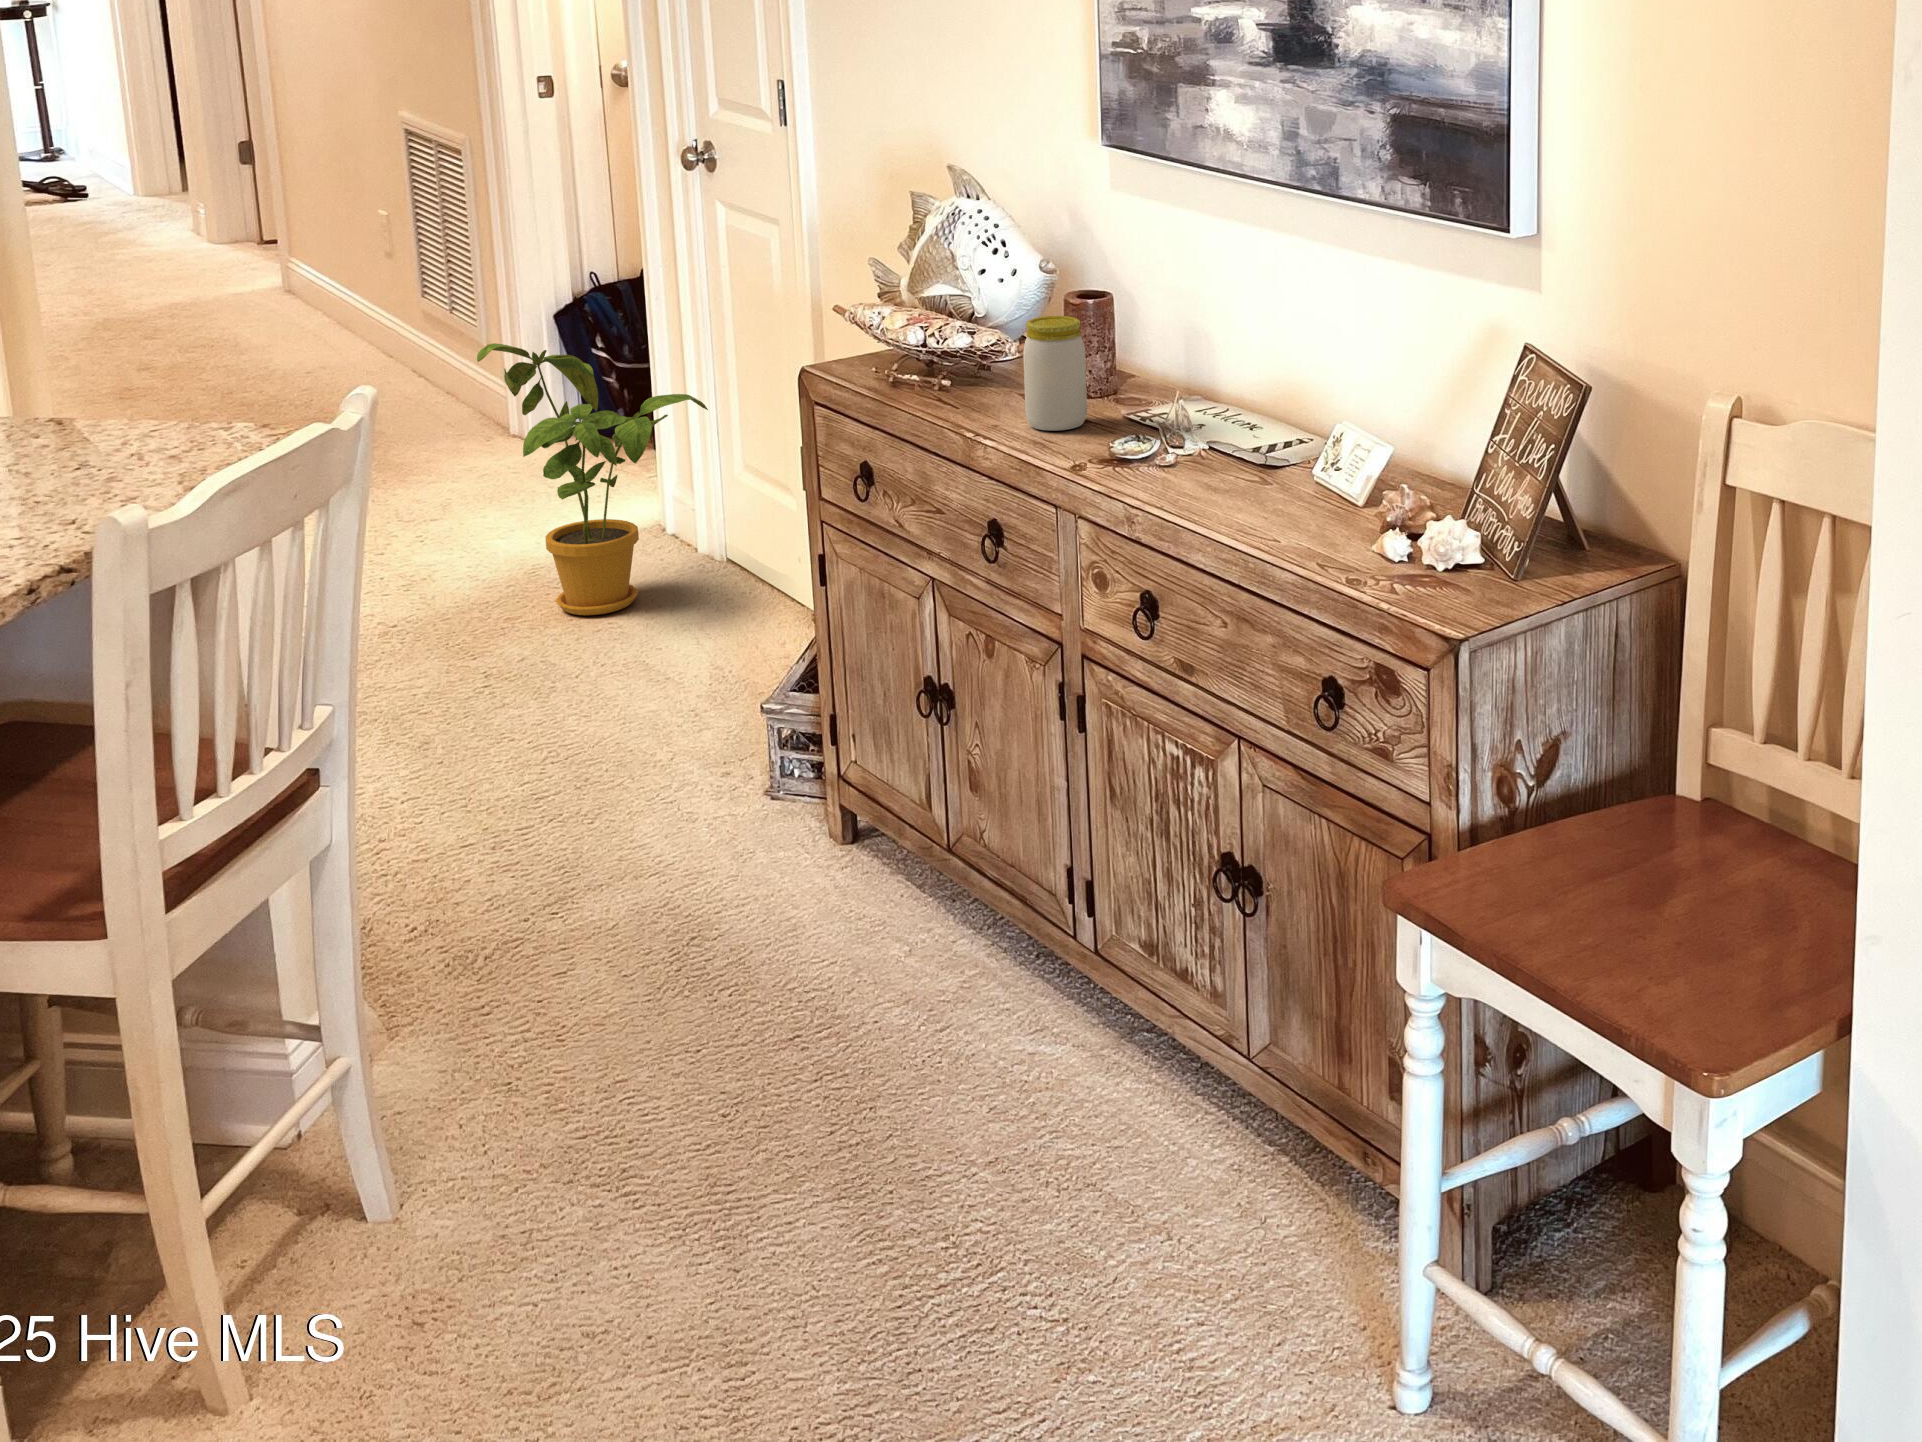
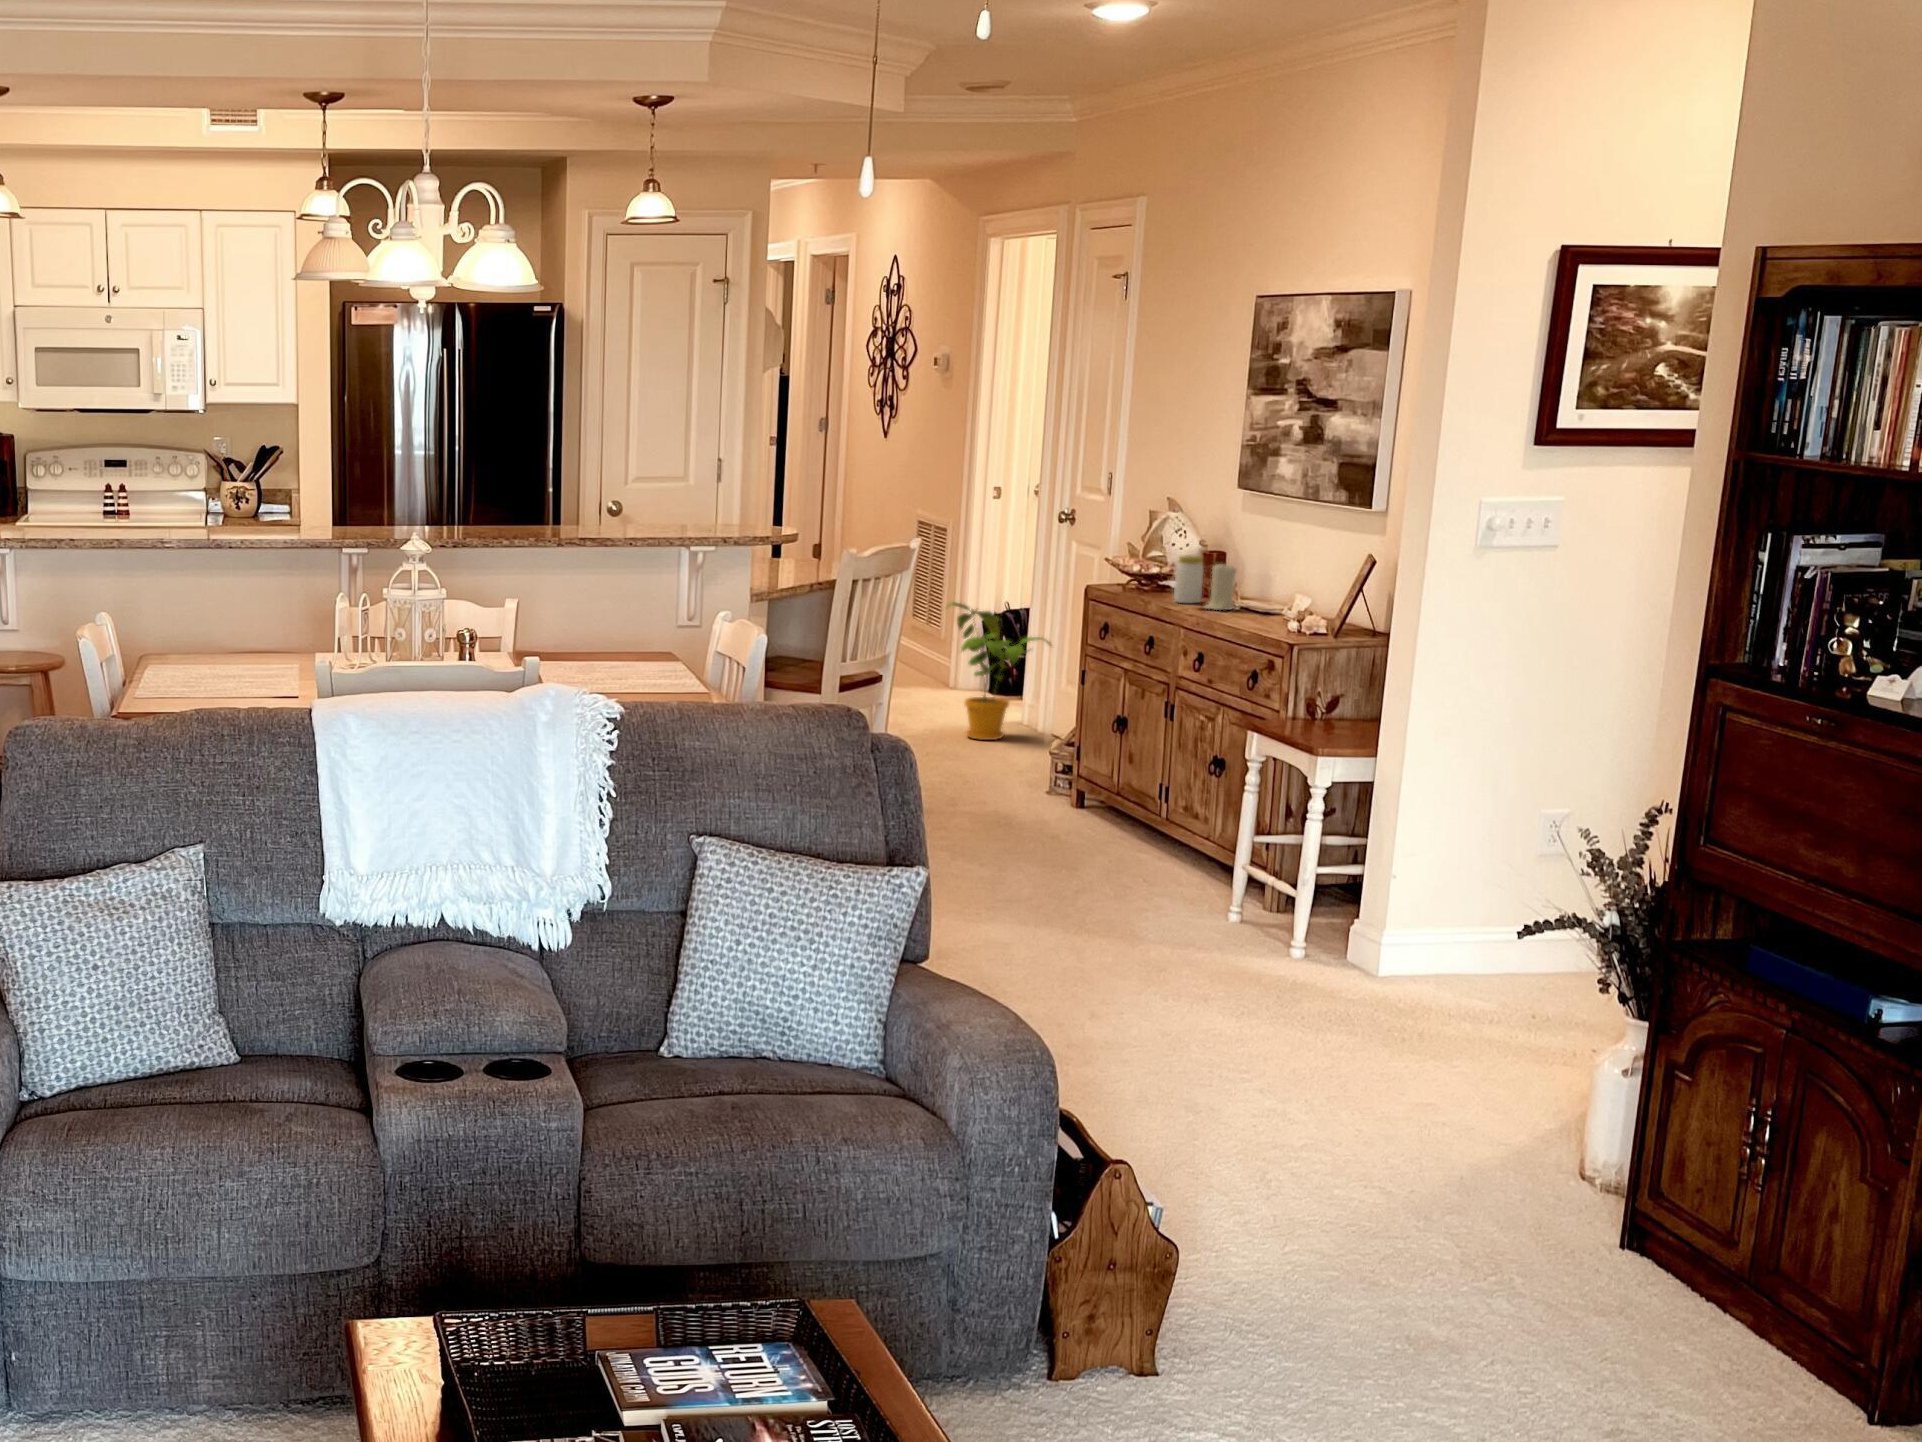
candle: none [1113,343,1183,457] -> present [1205,564,1236,610]

